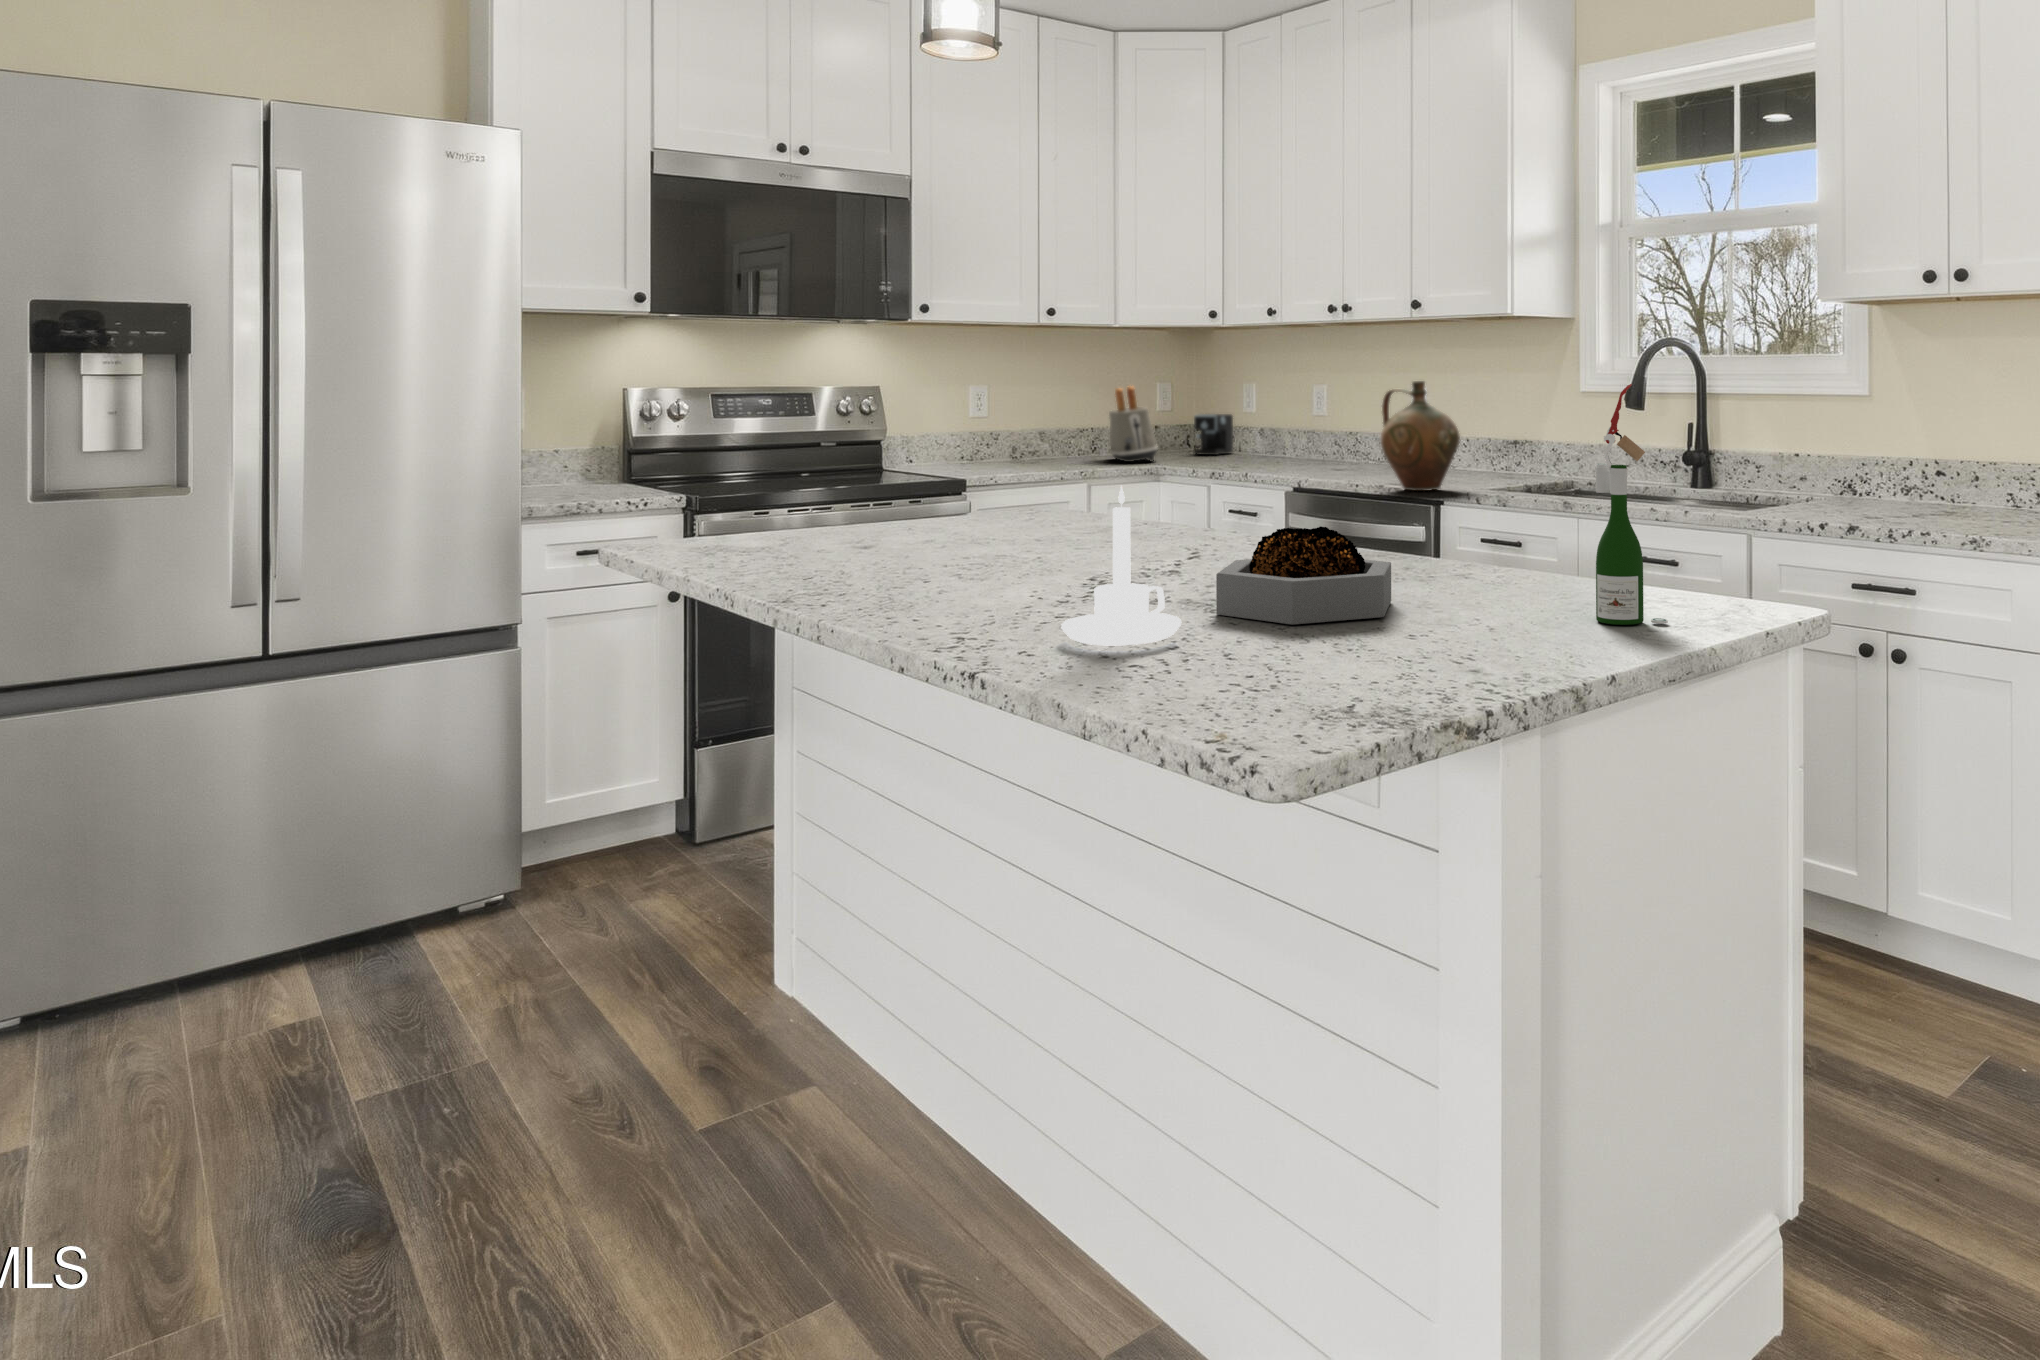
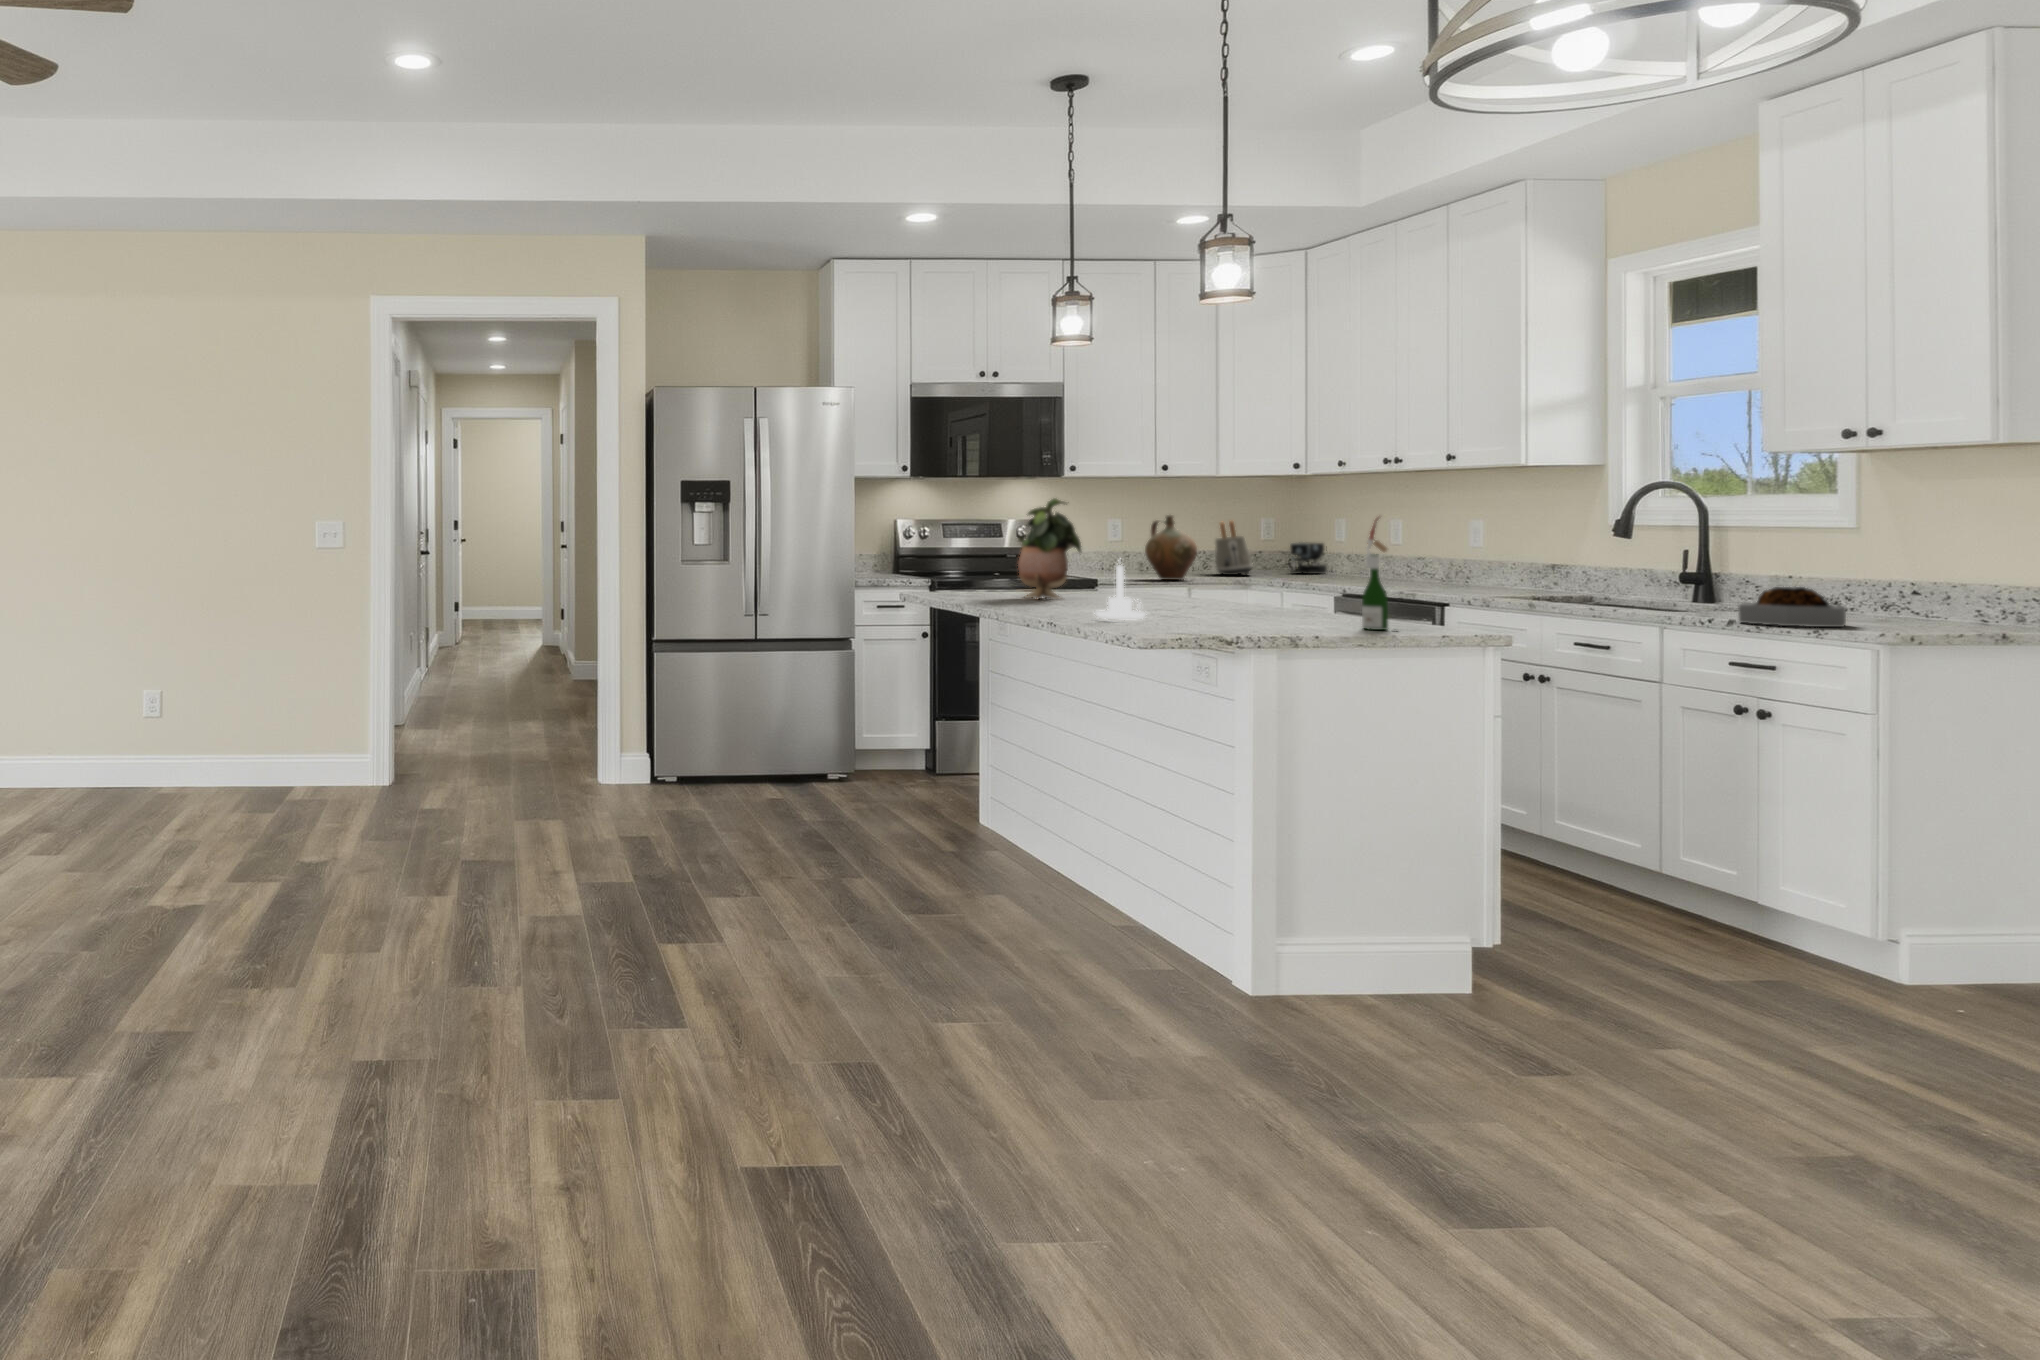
potted plant: none [855,348,983,560] -> present [1018,498,1081,599]
ceramic jug: present [1381,381,1460,491] -> present [1145,515,1197,580]
decorative bowl: present [1216,526,1391,624] -> present [1738,587,1846,627]

